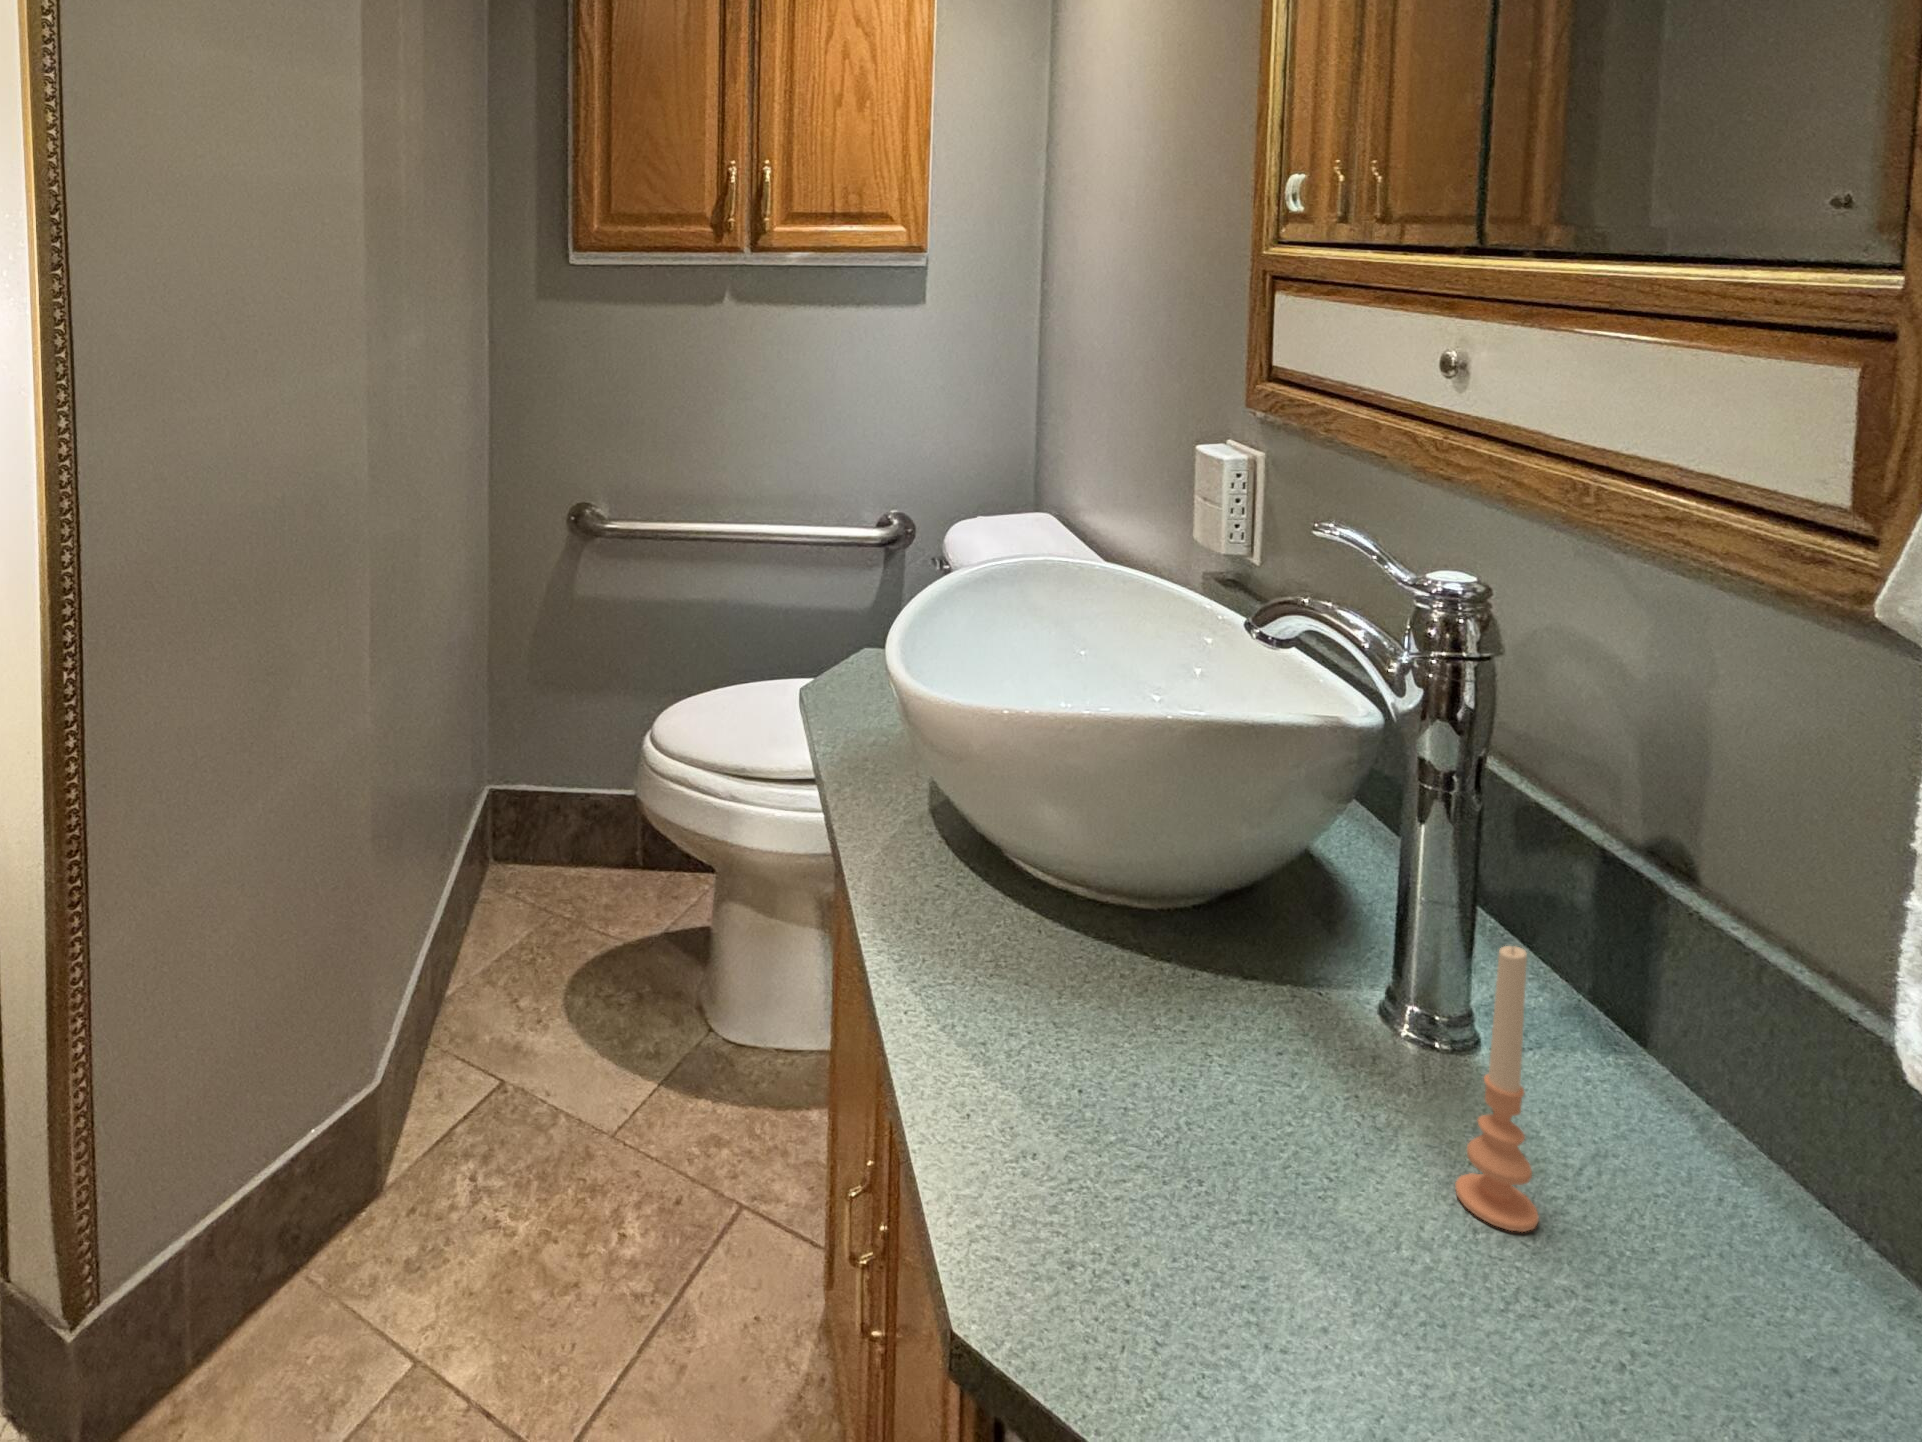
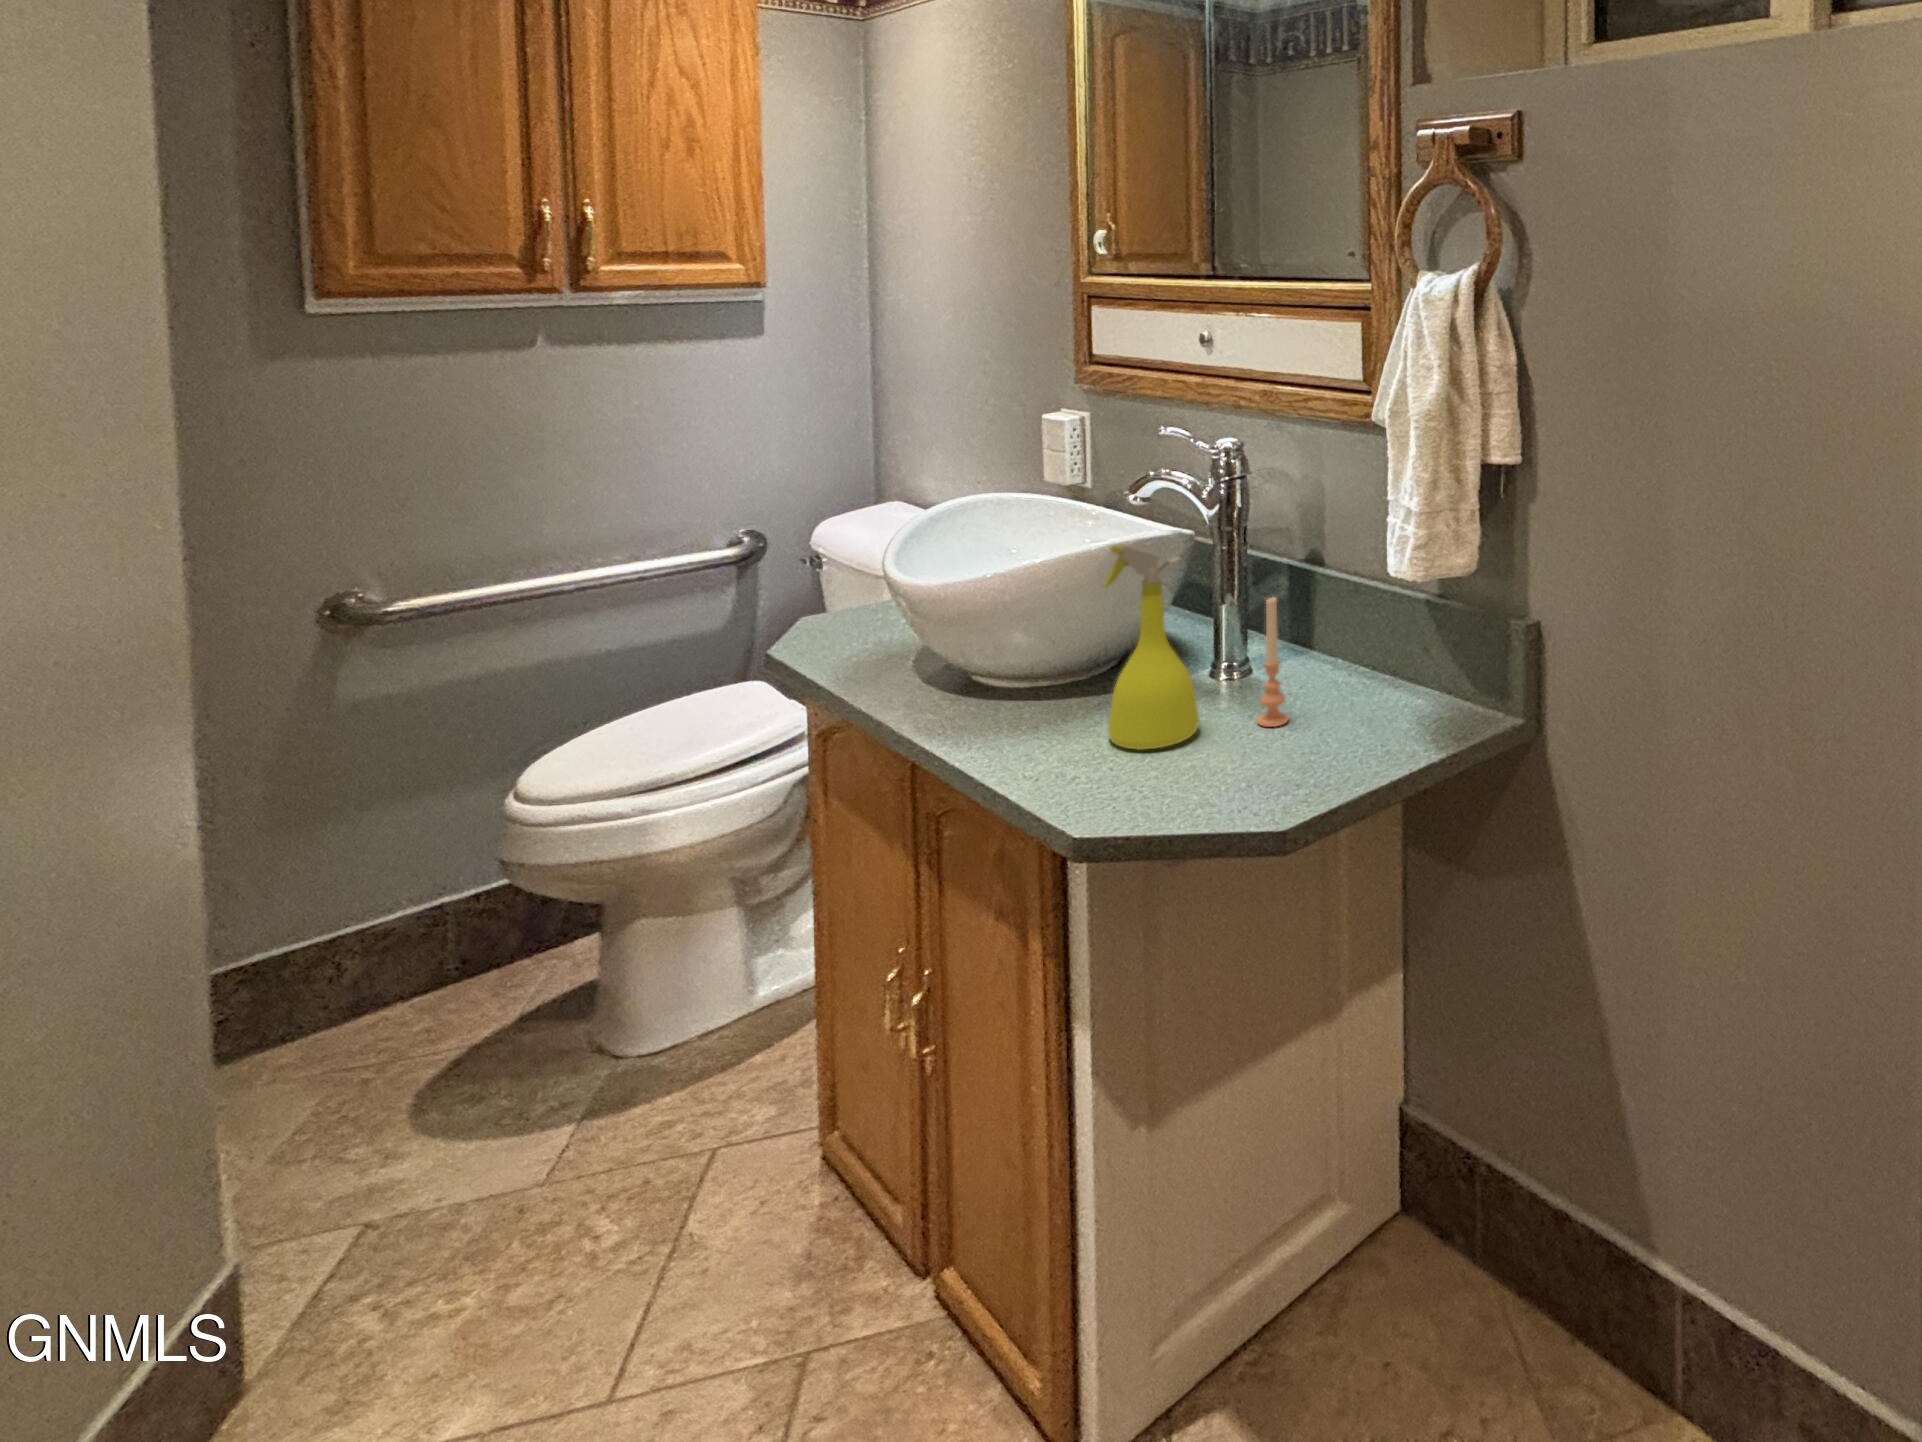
spray bottle: none [1135,733,1320,1156] -> present [1103,545,1200,750]

